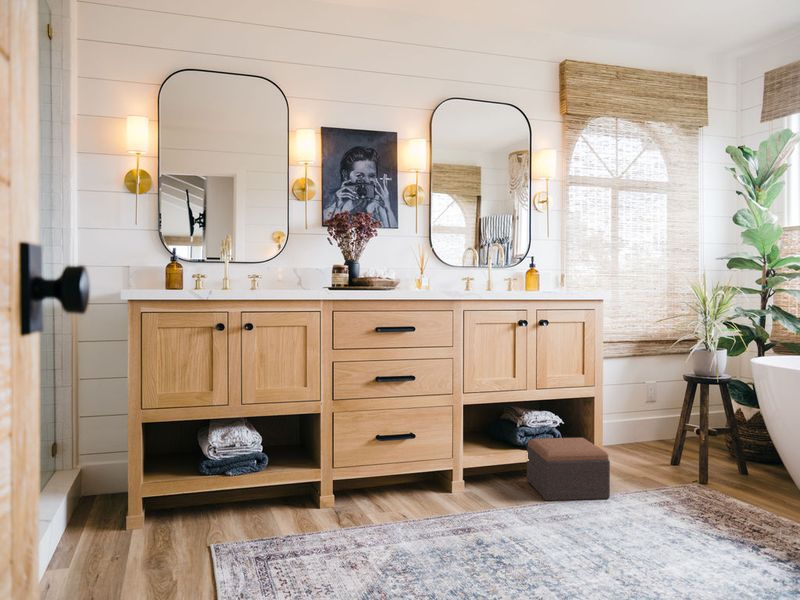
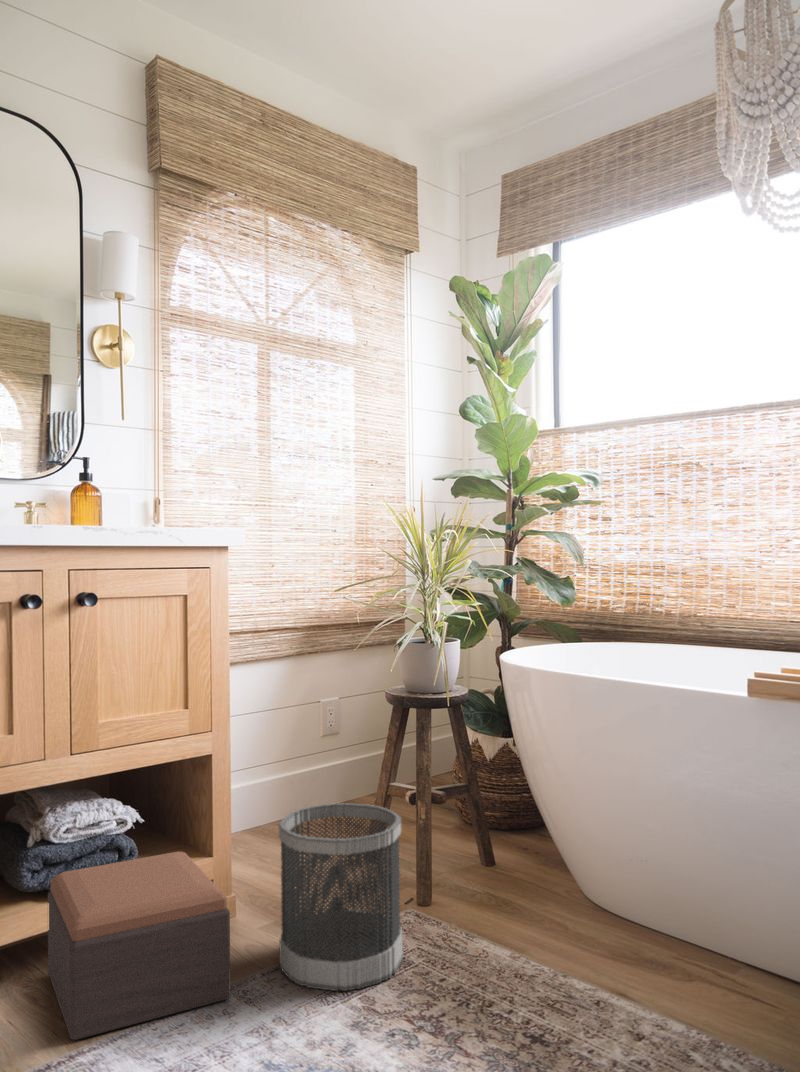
wastebasket: none [631,424,693,504] -> present [279,803,403,991]

